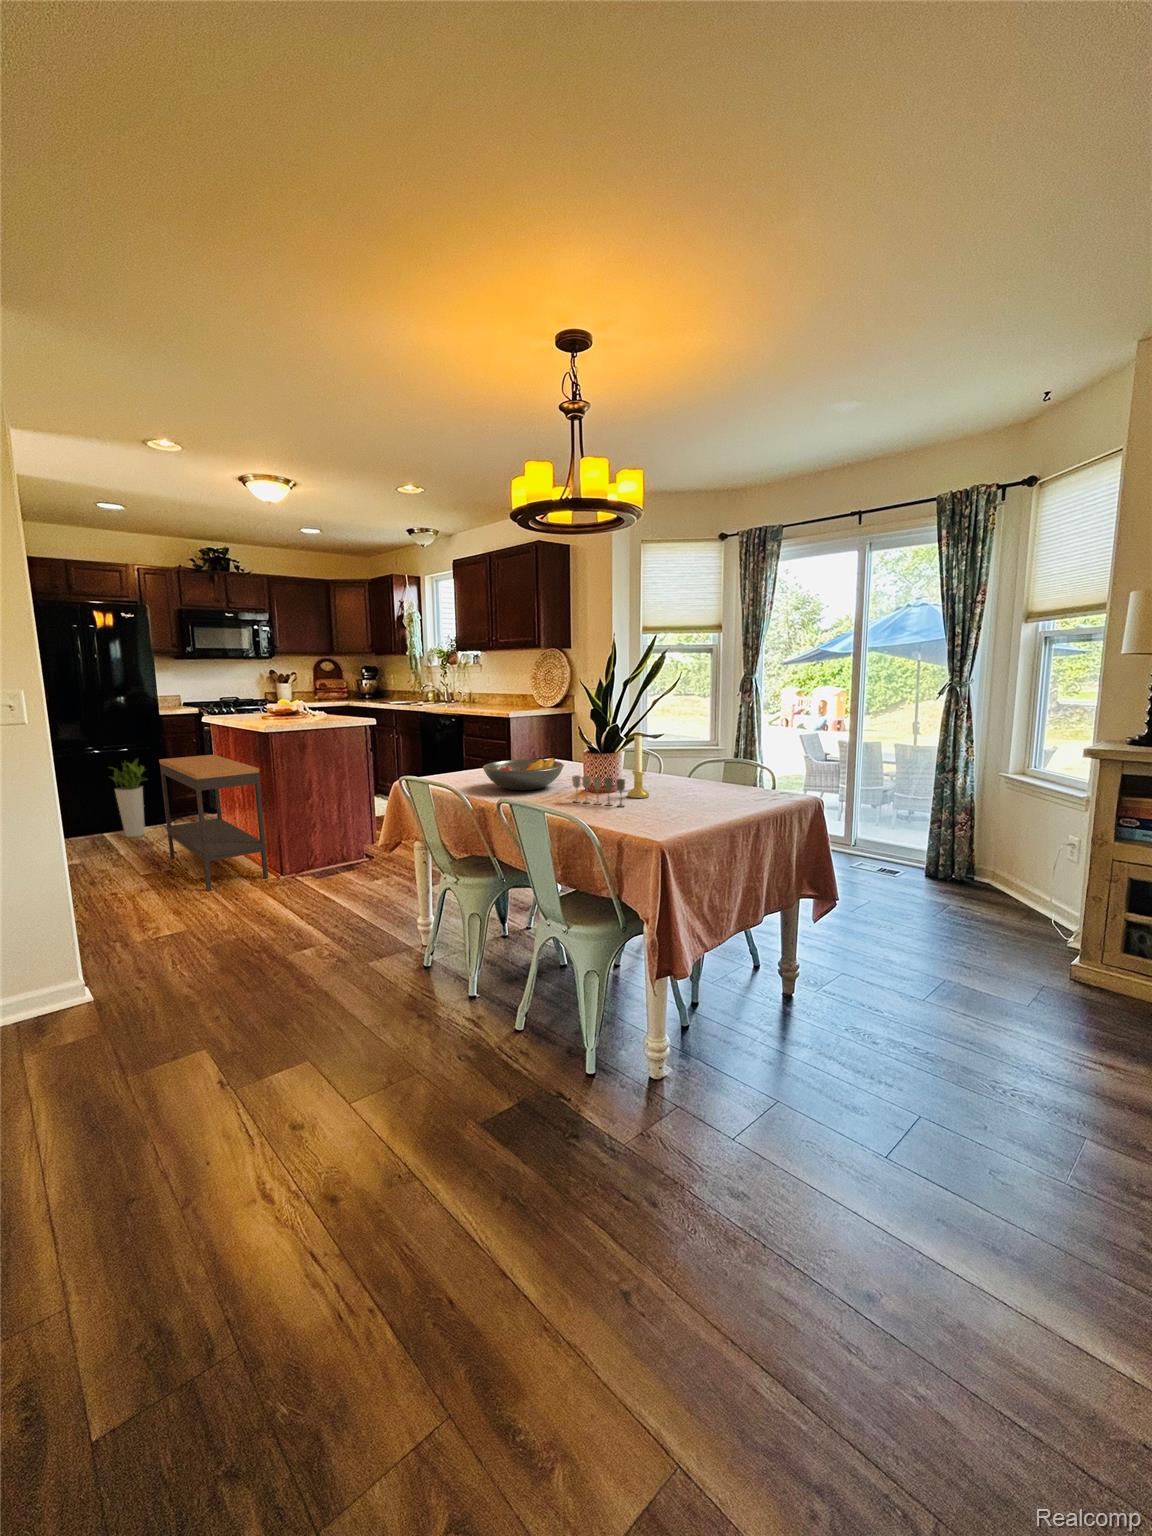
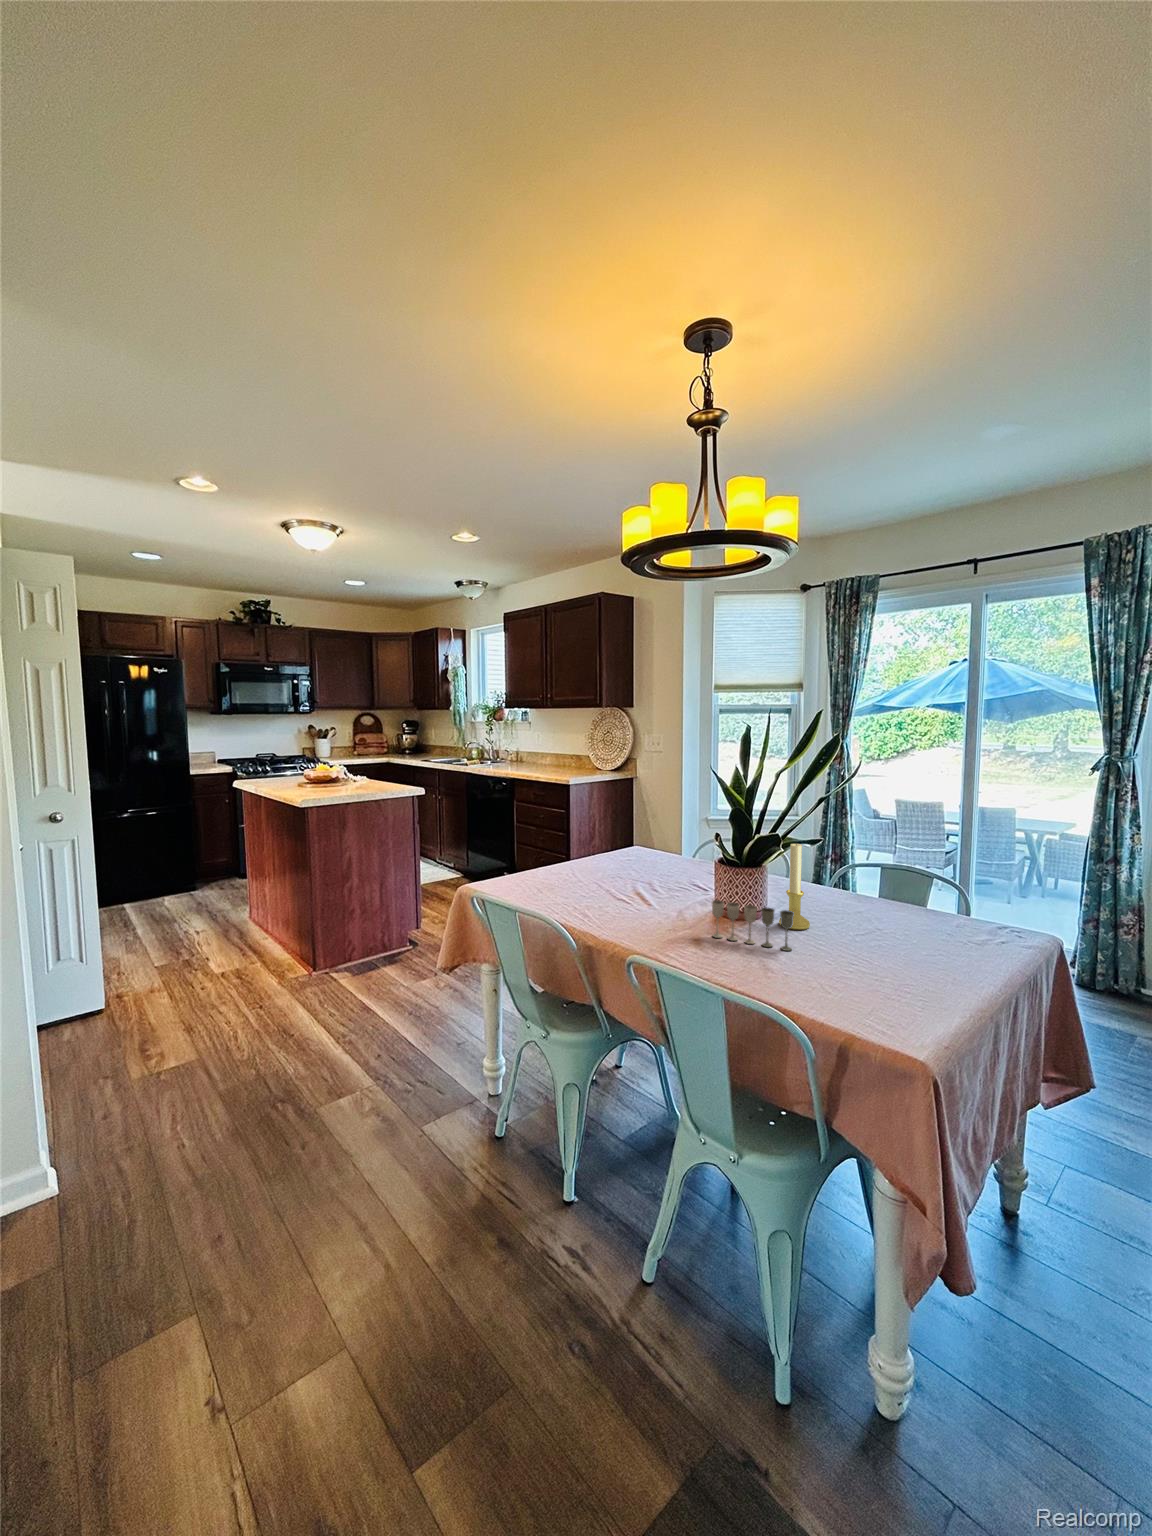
console table: present [159,755,268,891] -> none [183,824,298,992]
fruit bowl: present [482,758,564,790] -> none [577,861,682,908]
planter: present [112,759,145,837] -> none [125,823,173,910]

